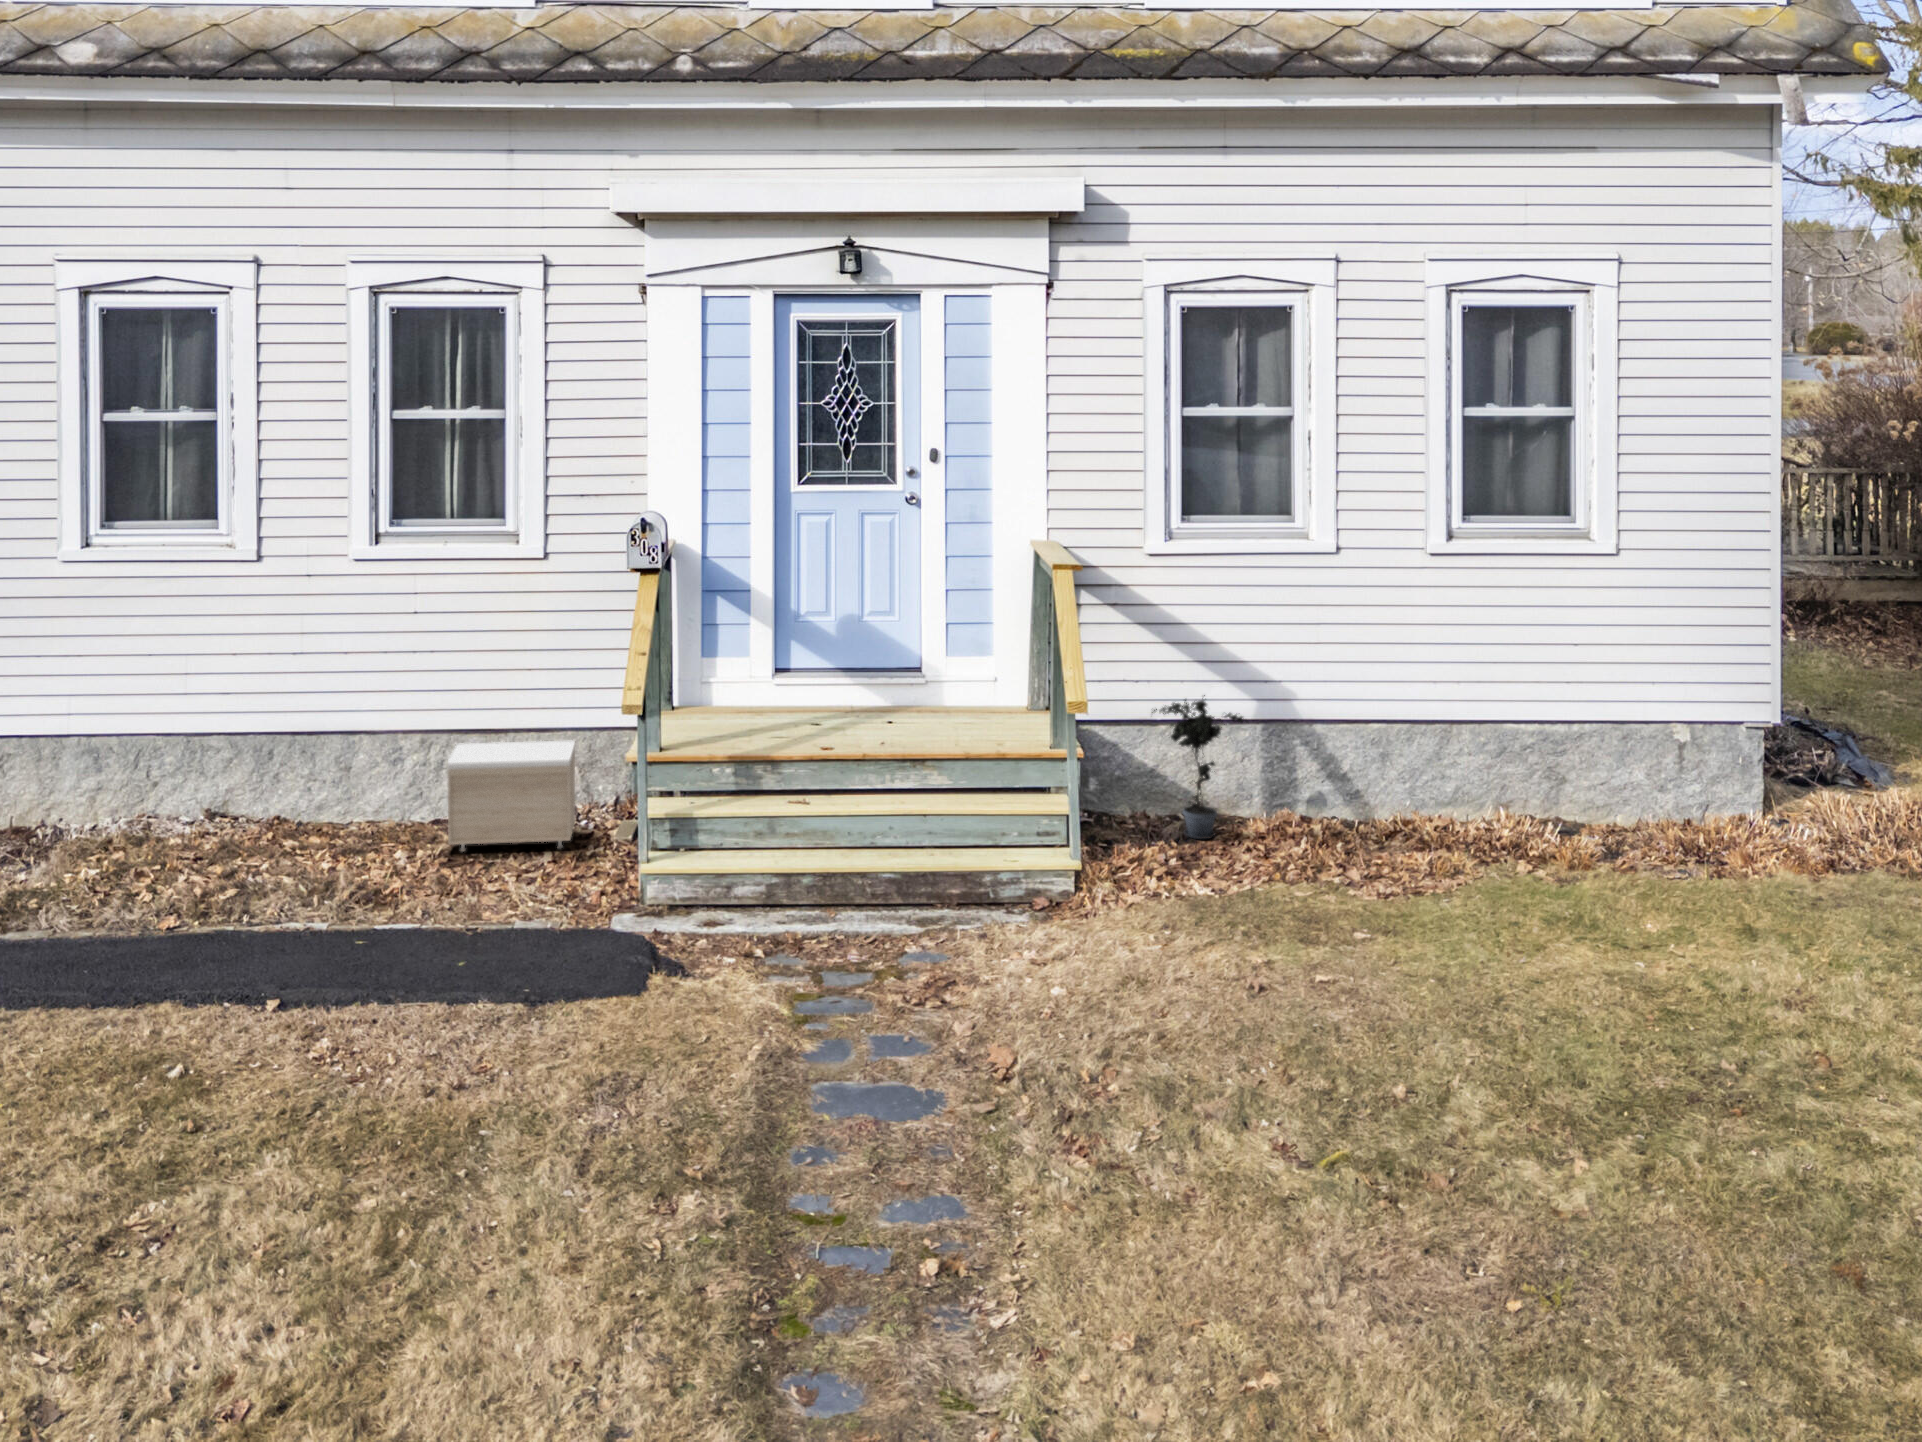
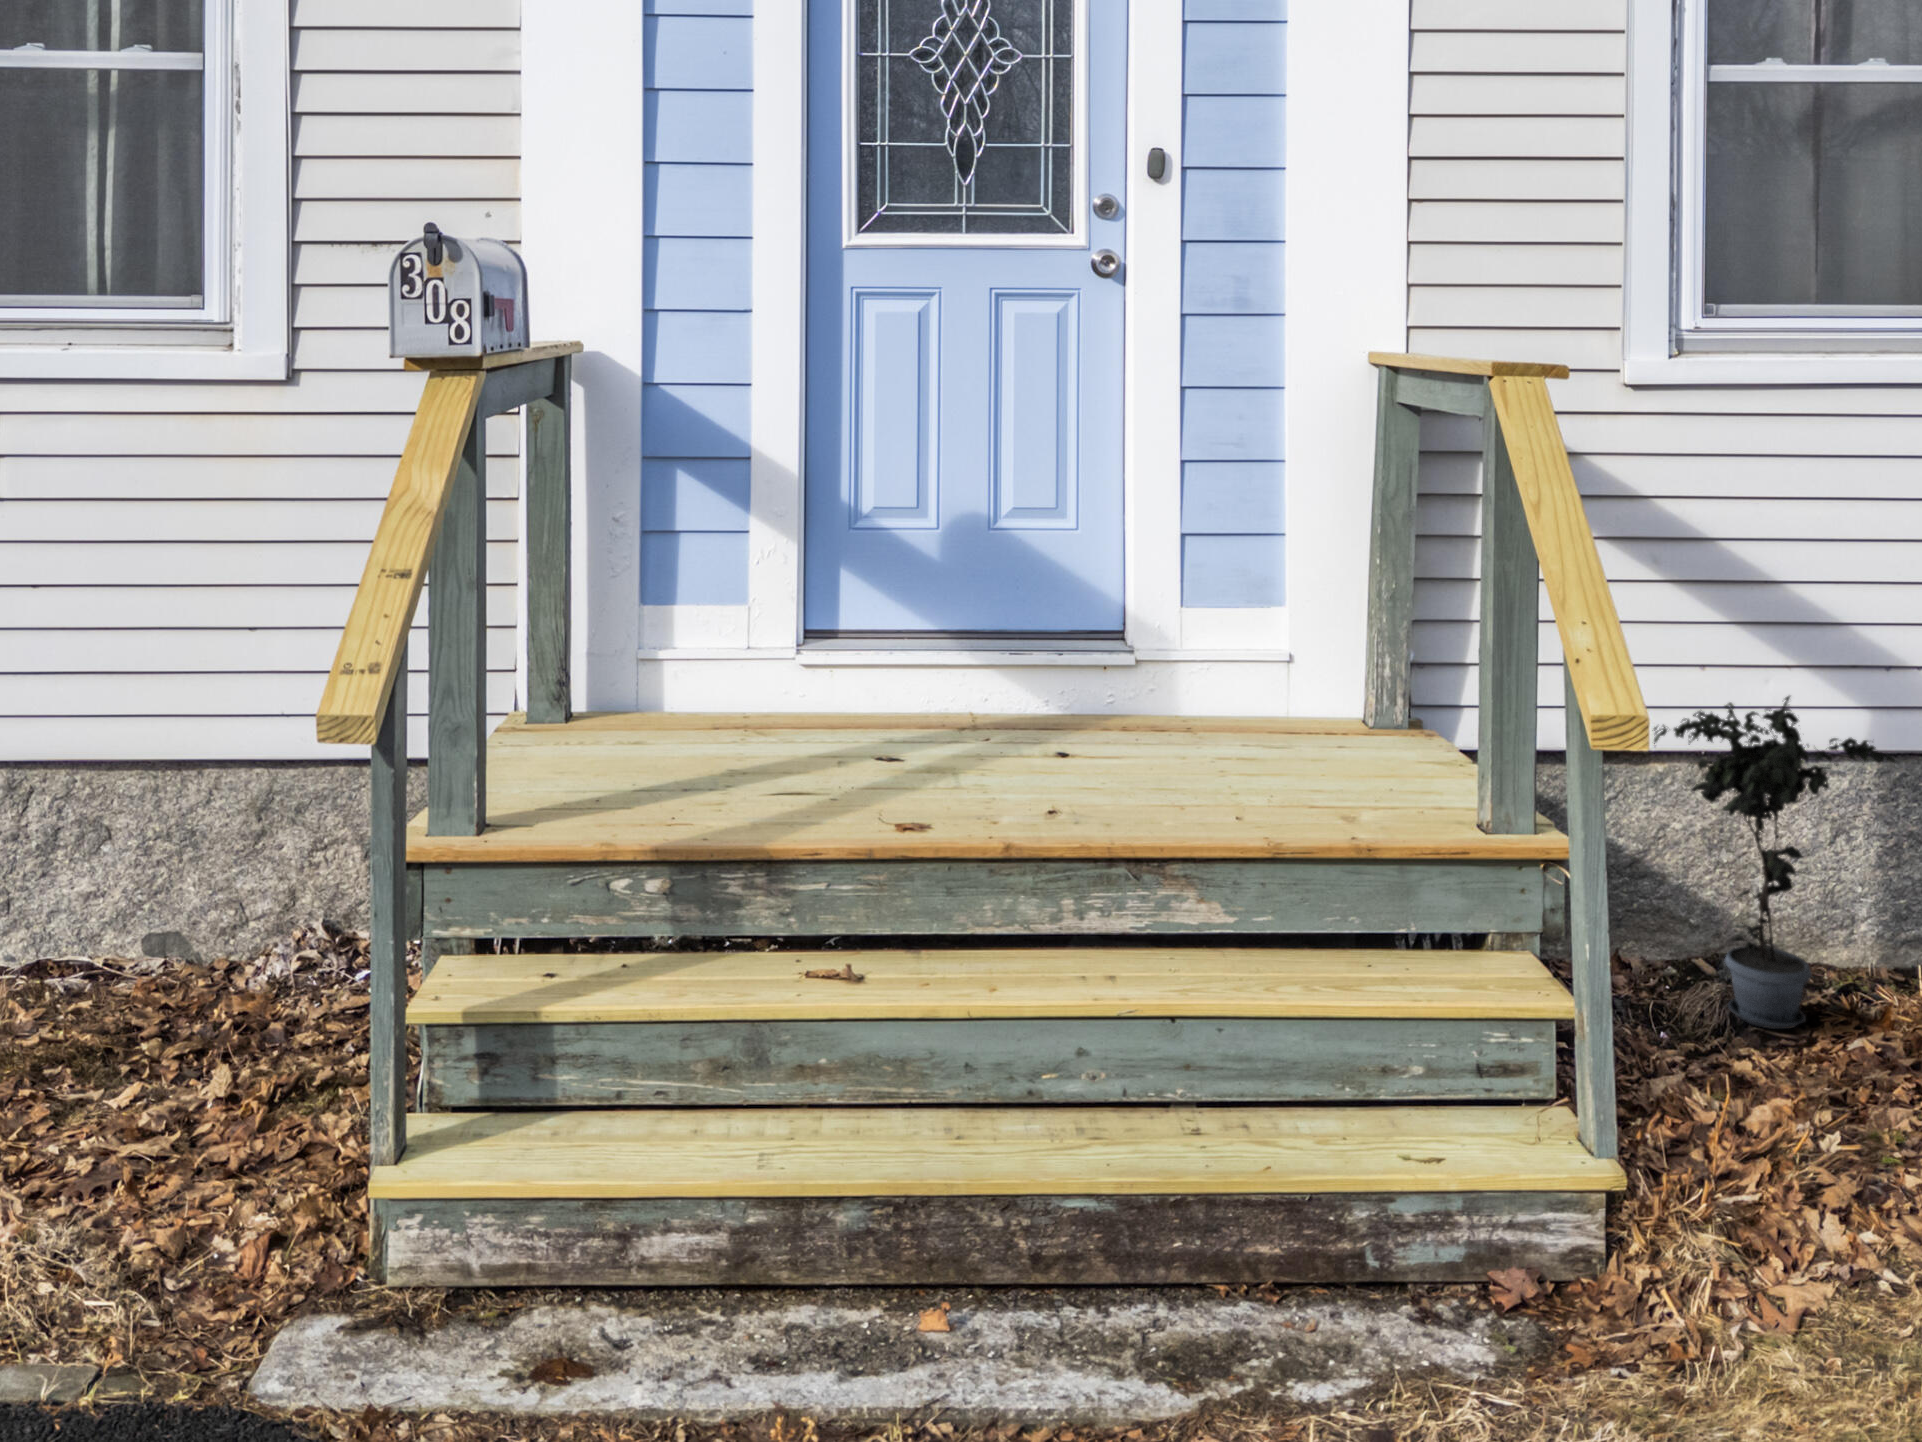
storage bench: present [448,741,575,852] -> none [11,787,352,1052]

